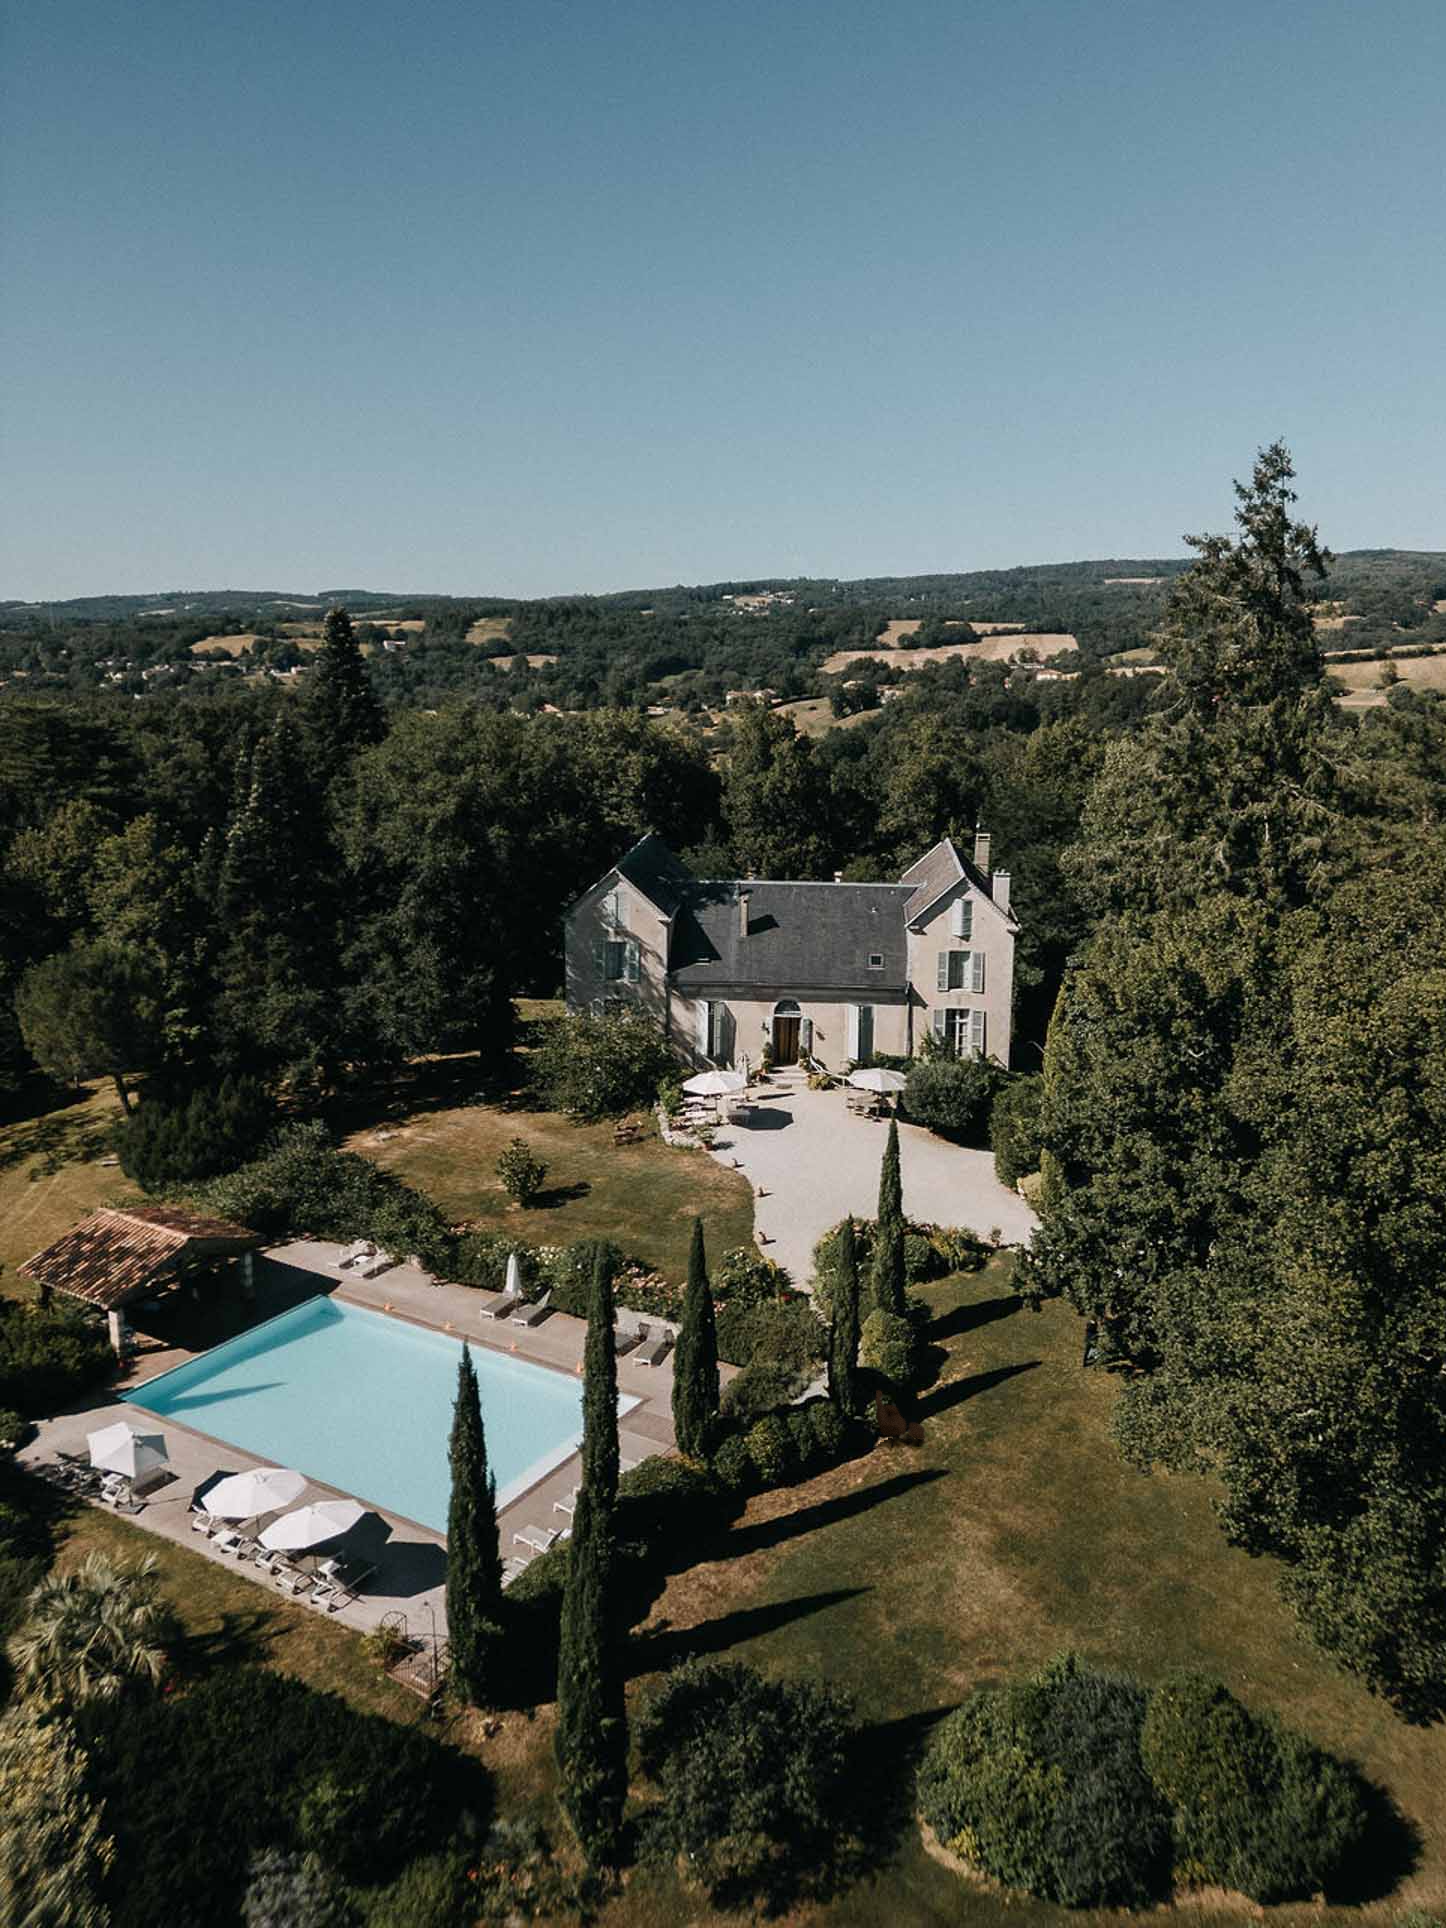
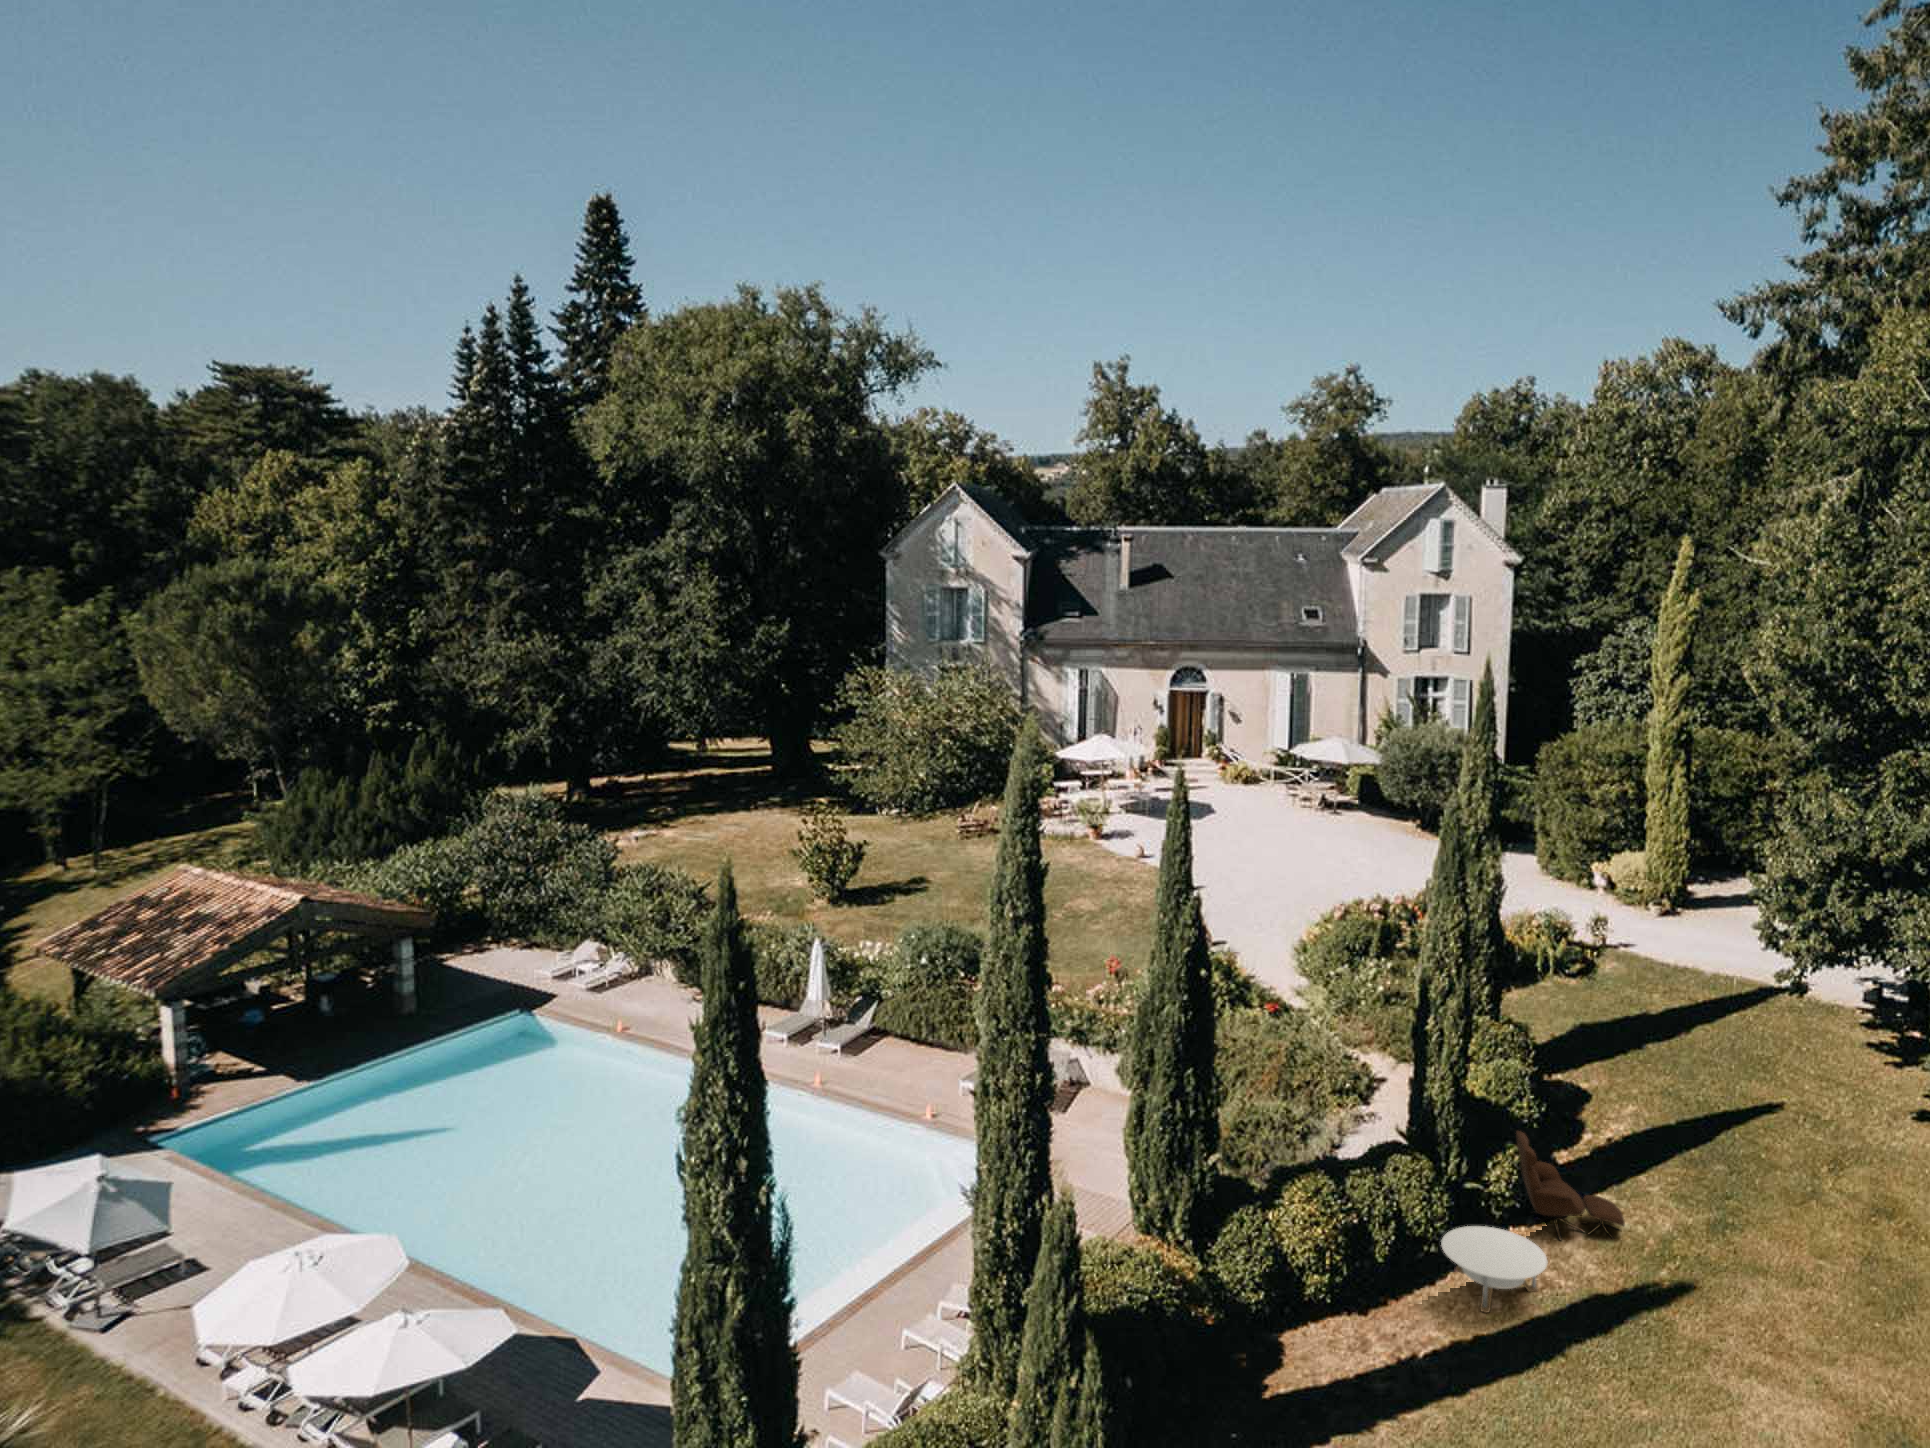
round table: none [822,1443,871,1488] -> present [1441,1226,1548,1313]

